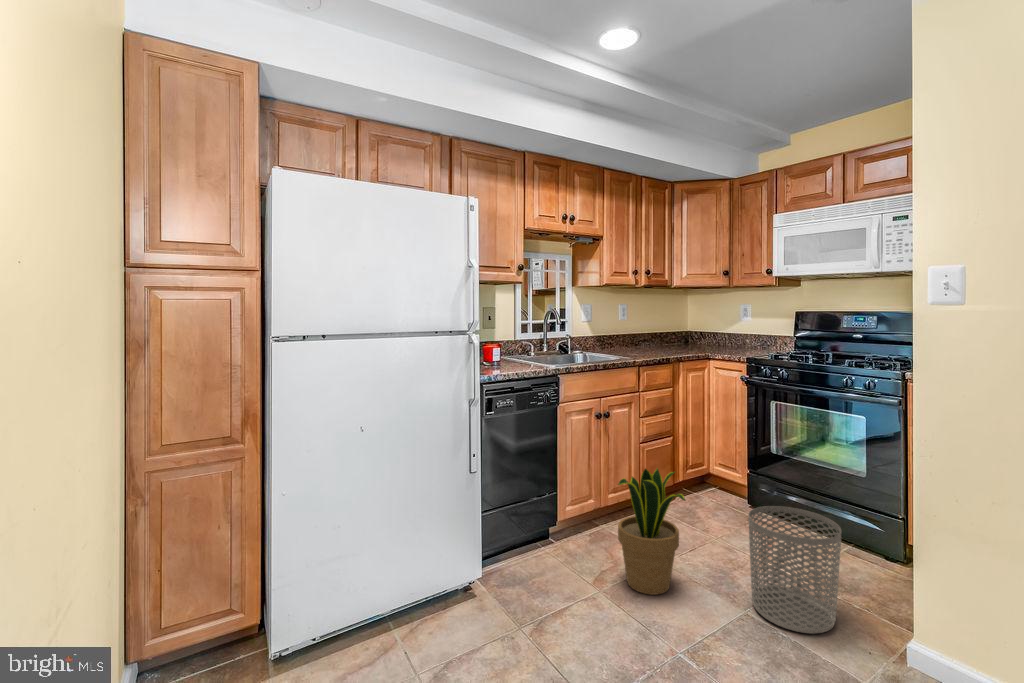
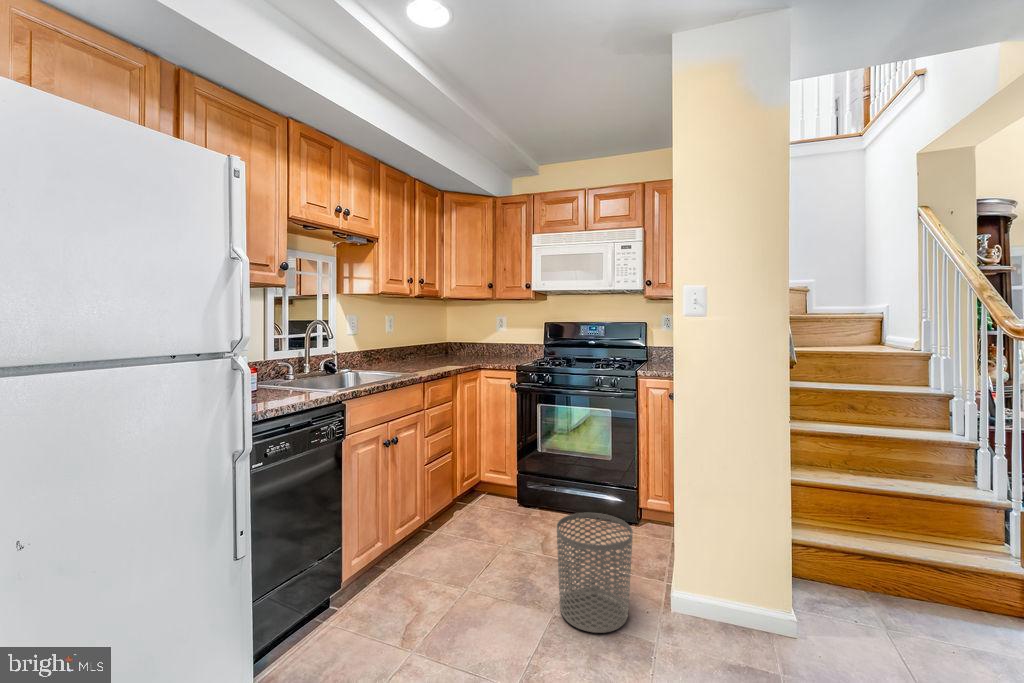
potted plant: present [618,468,685,595] -> none [430,498,504,642]

